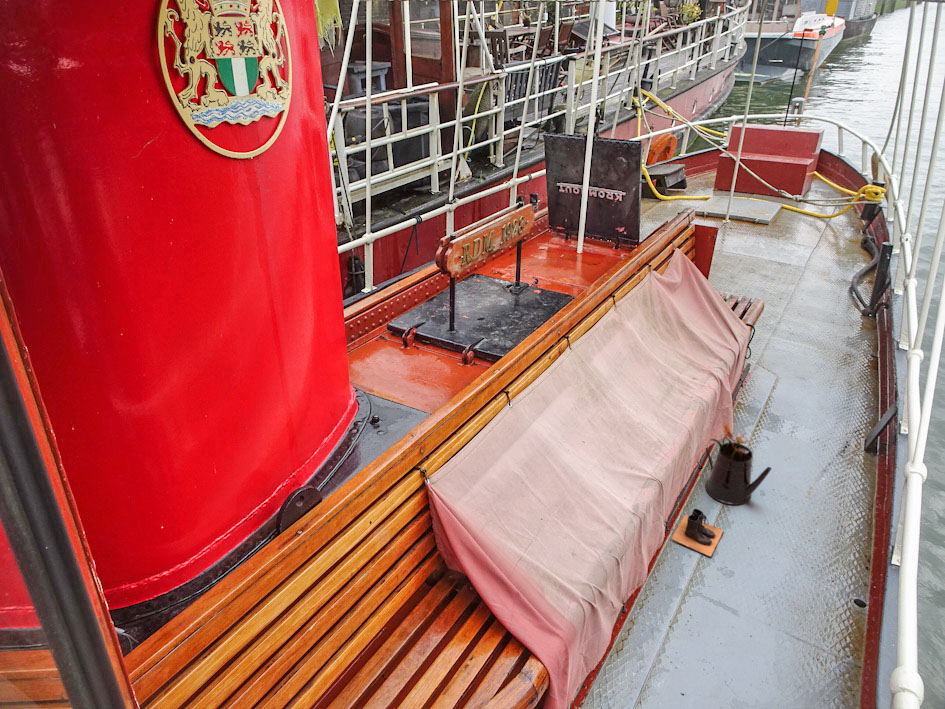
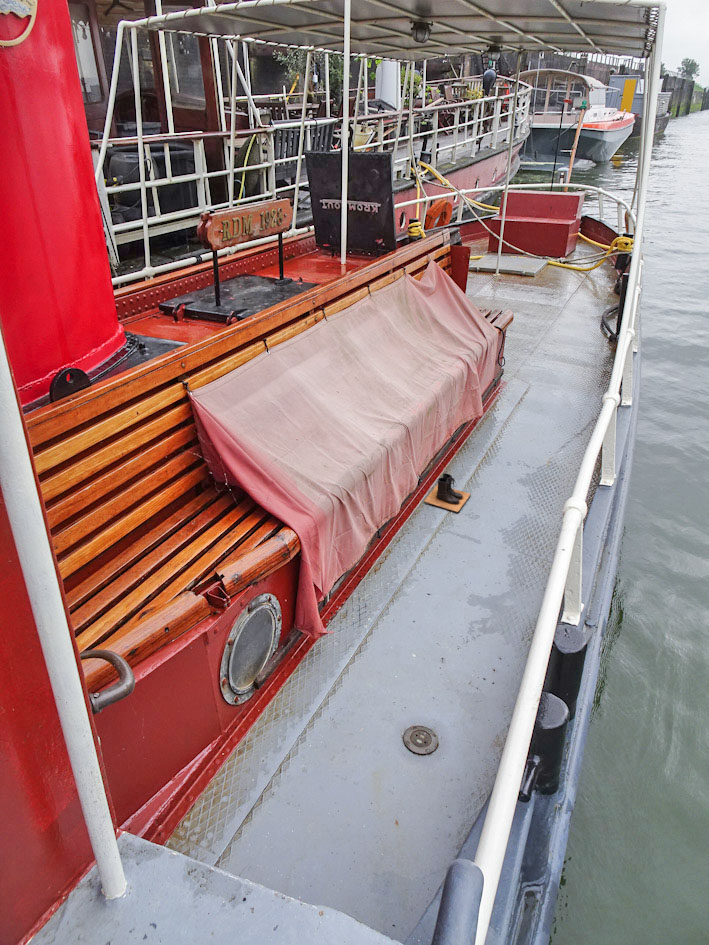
watering can: present [705,424,771,505] -> none [457,398,511,477]

